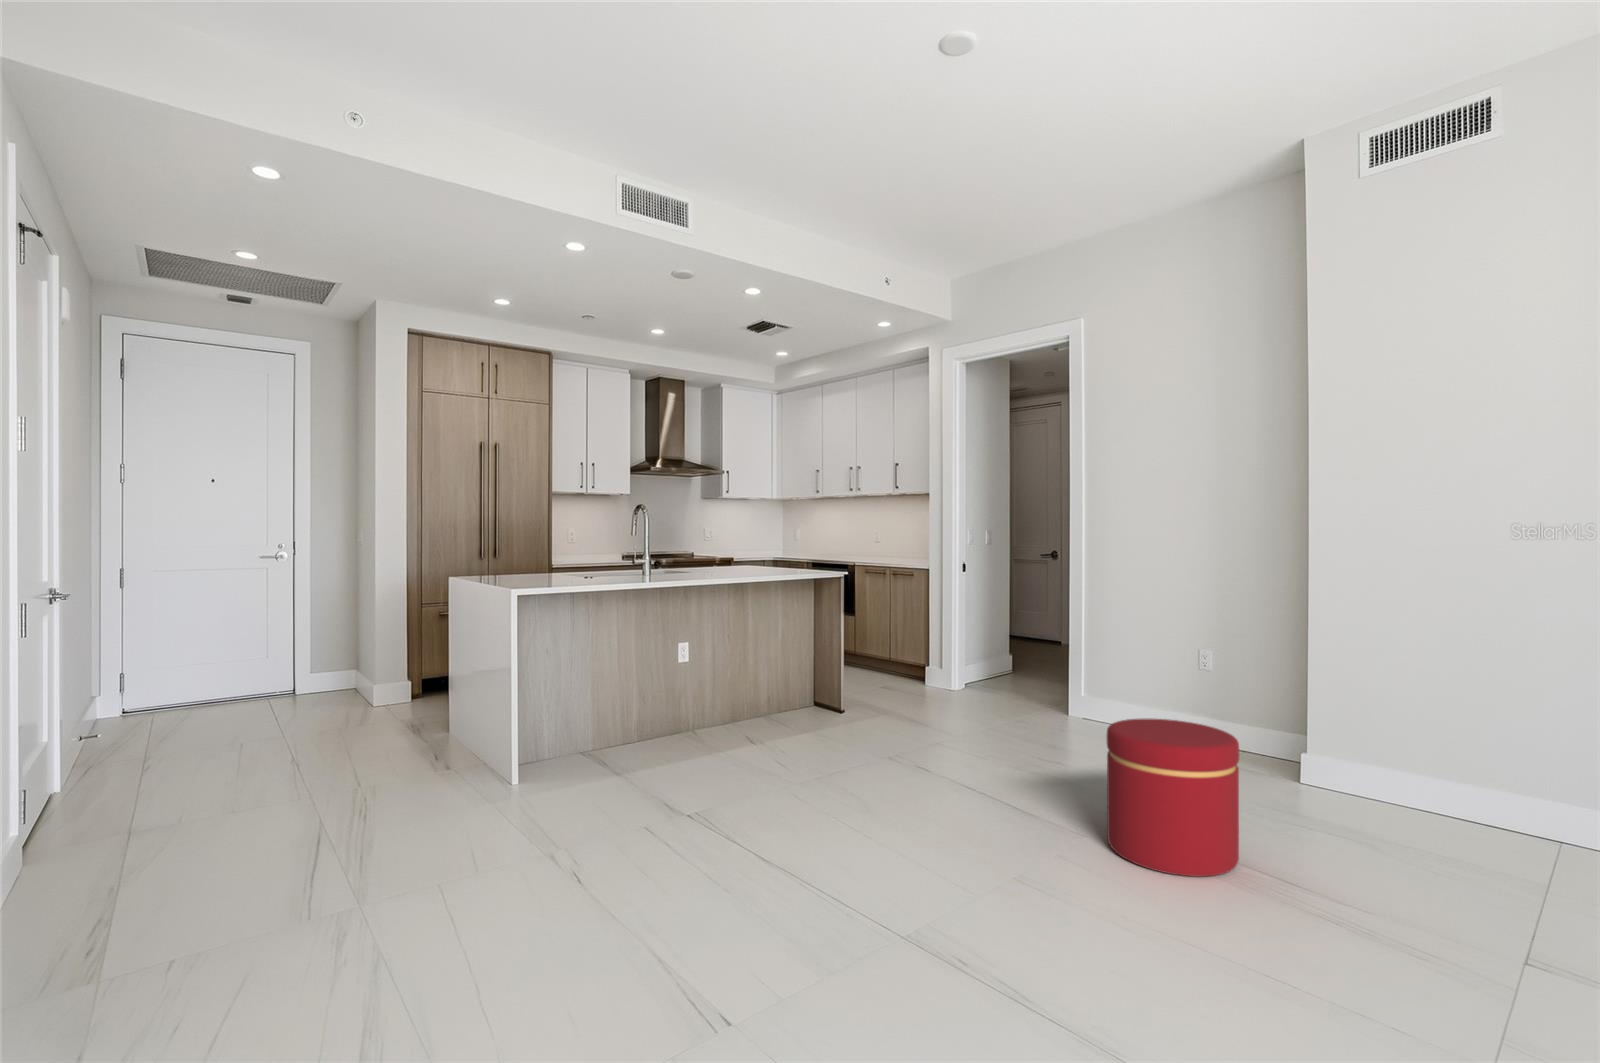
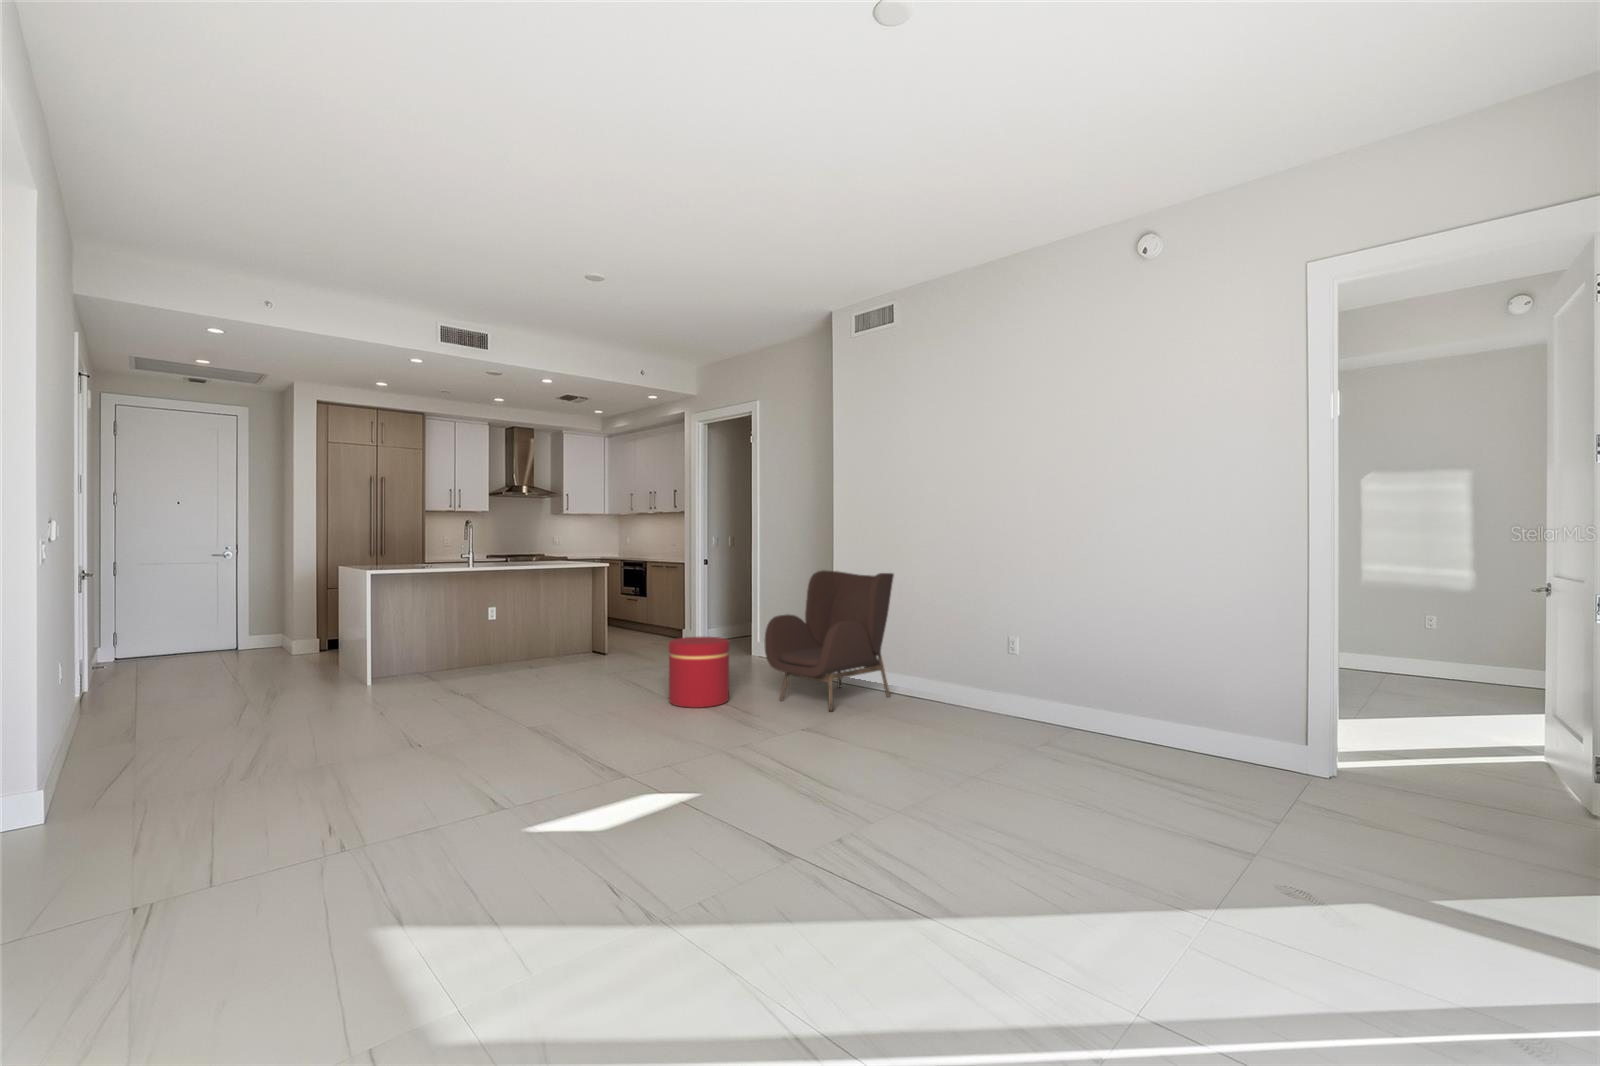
armchair: none [1301,591,1566,902] -> present [765,570,894,711]

